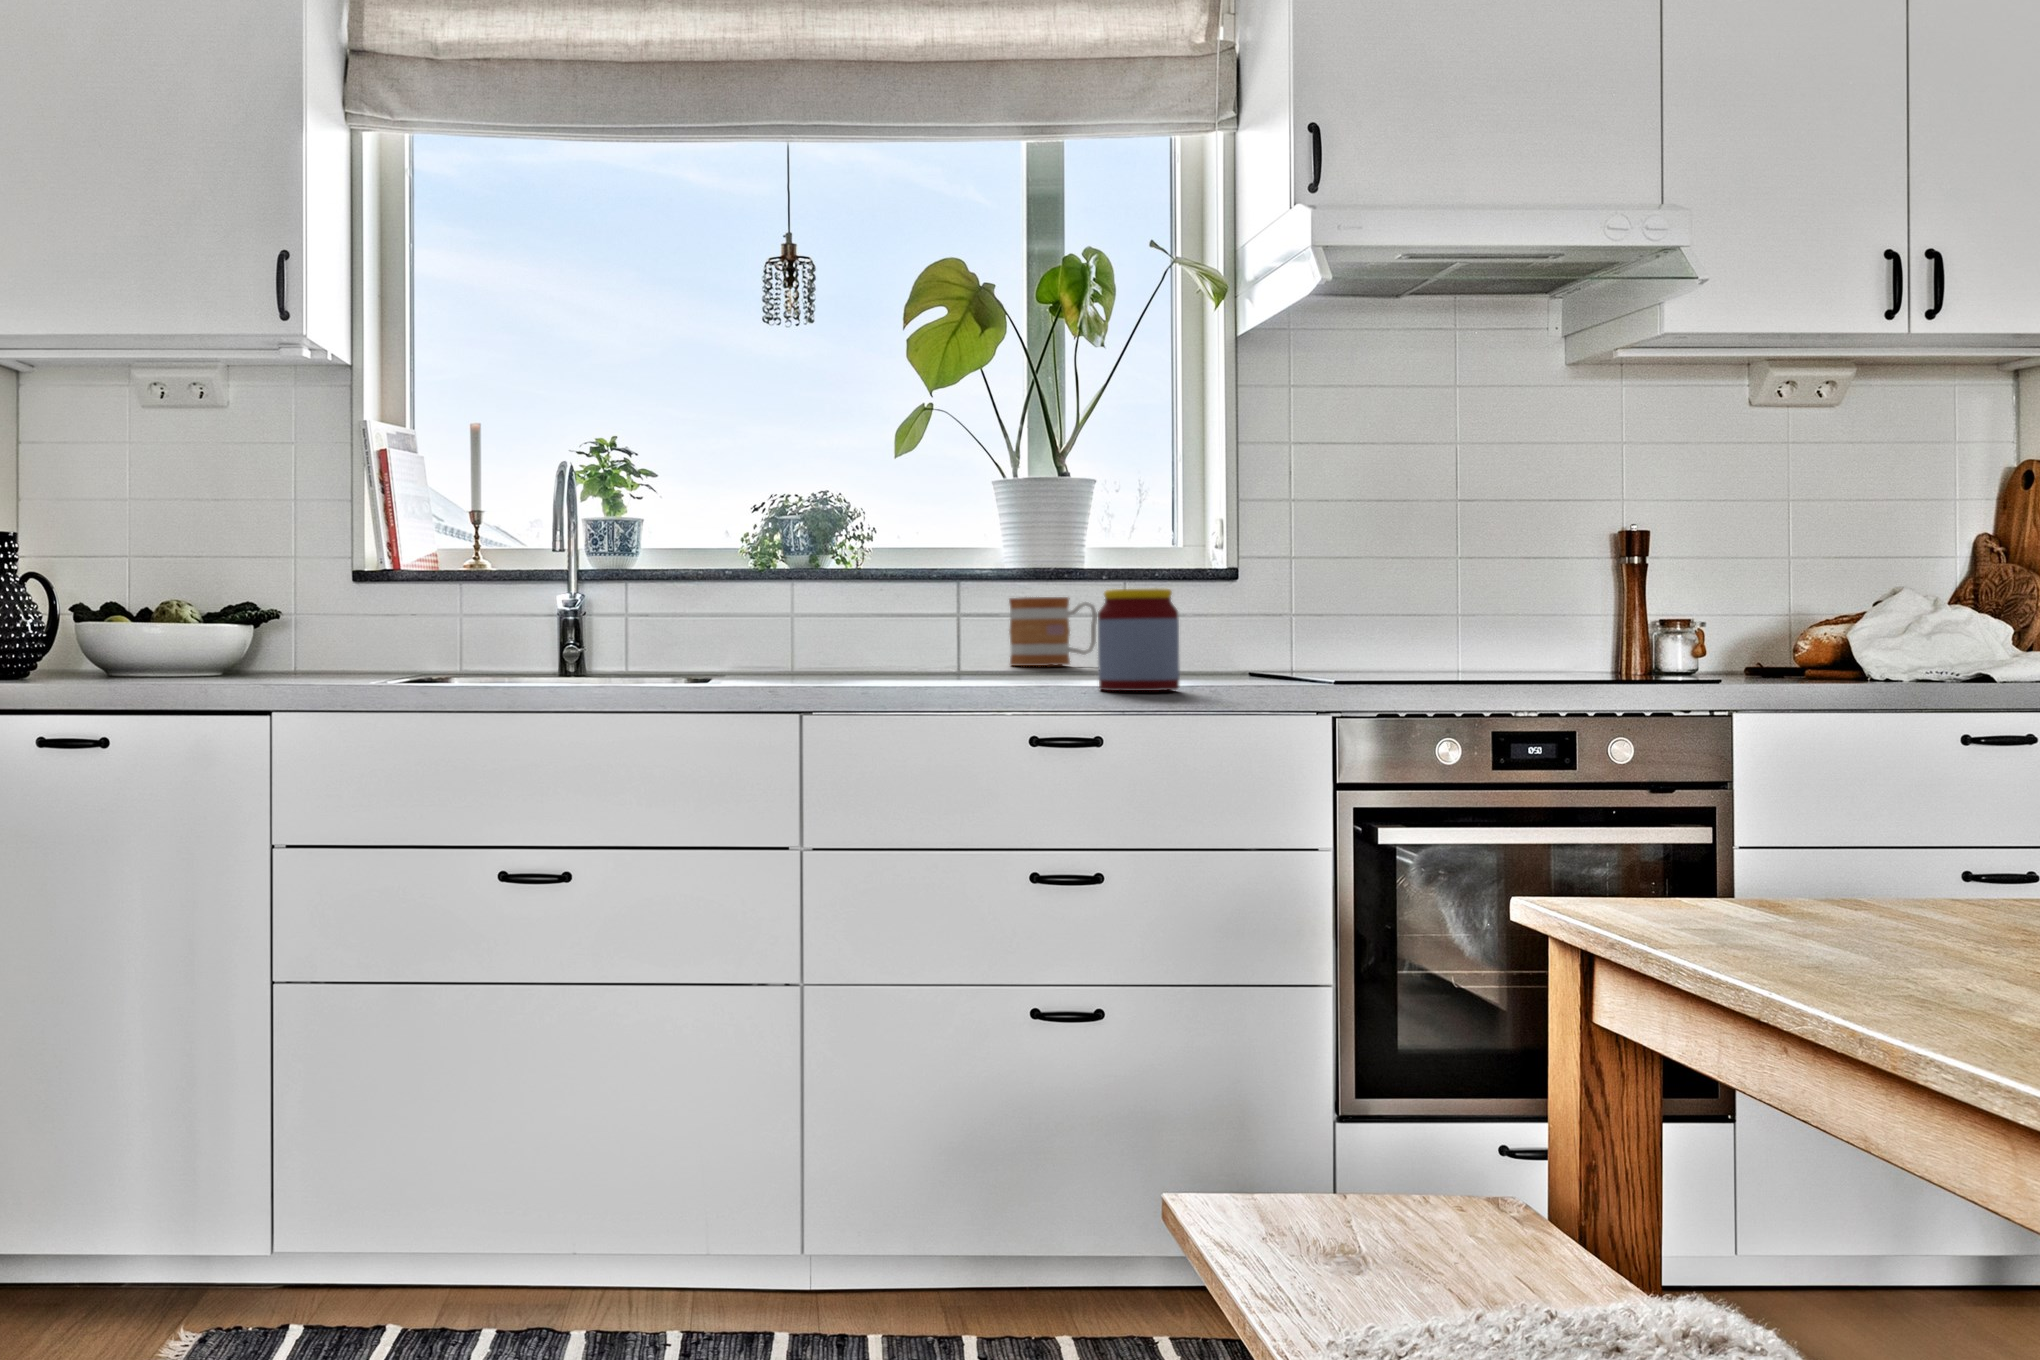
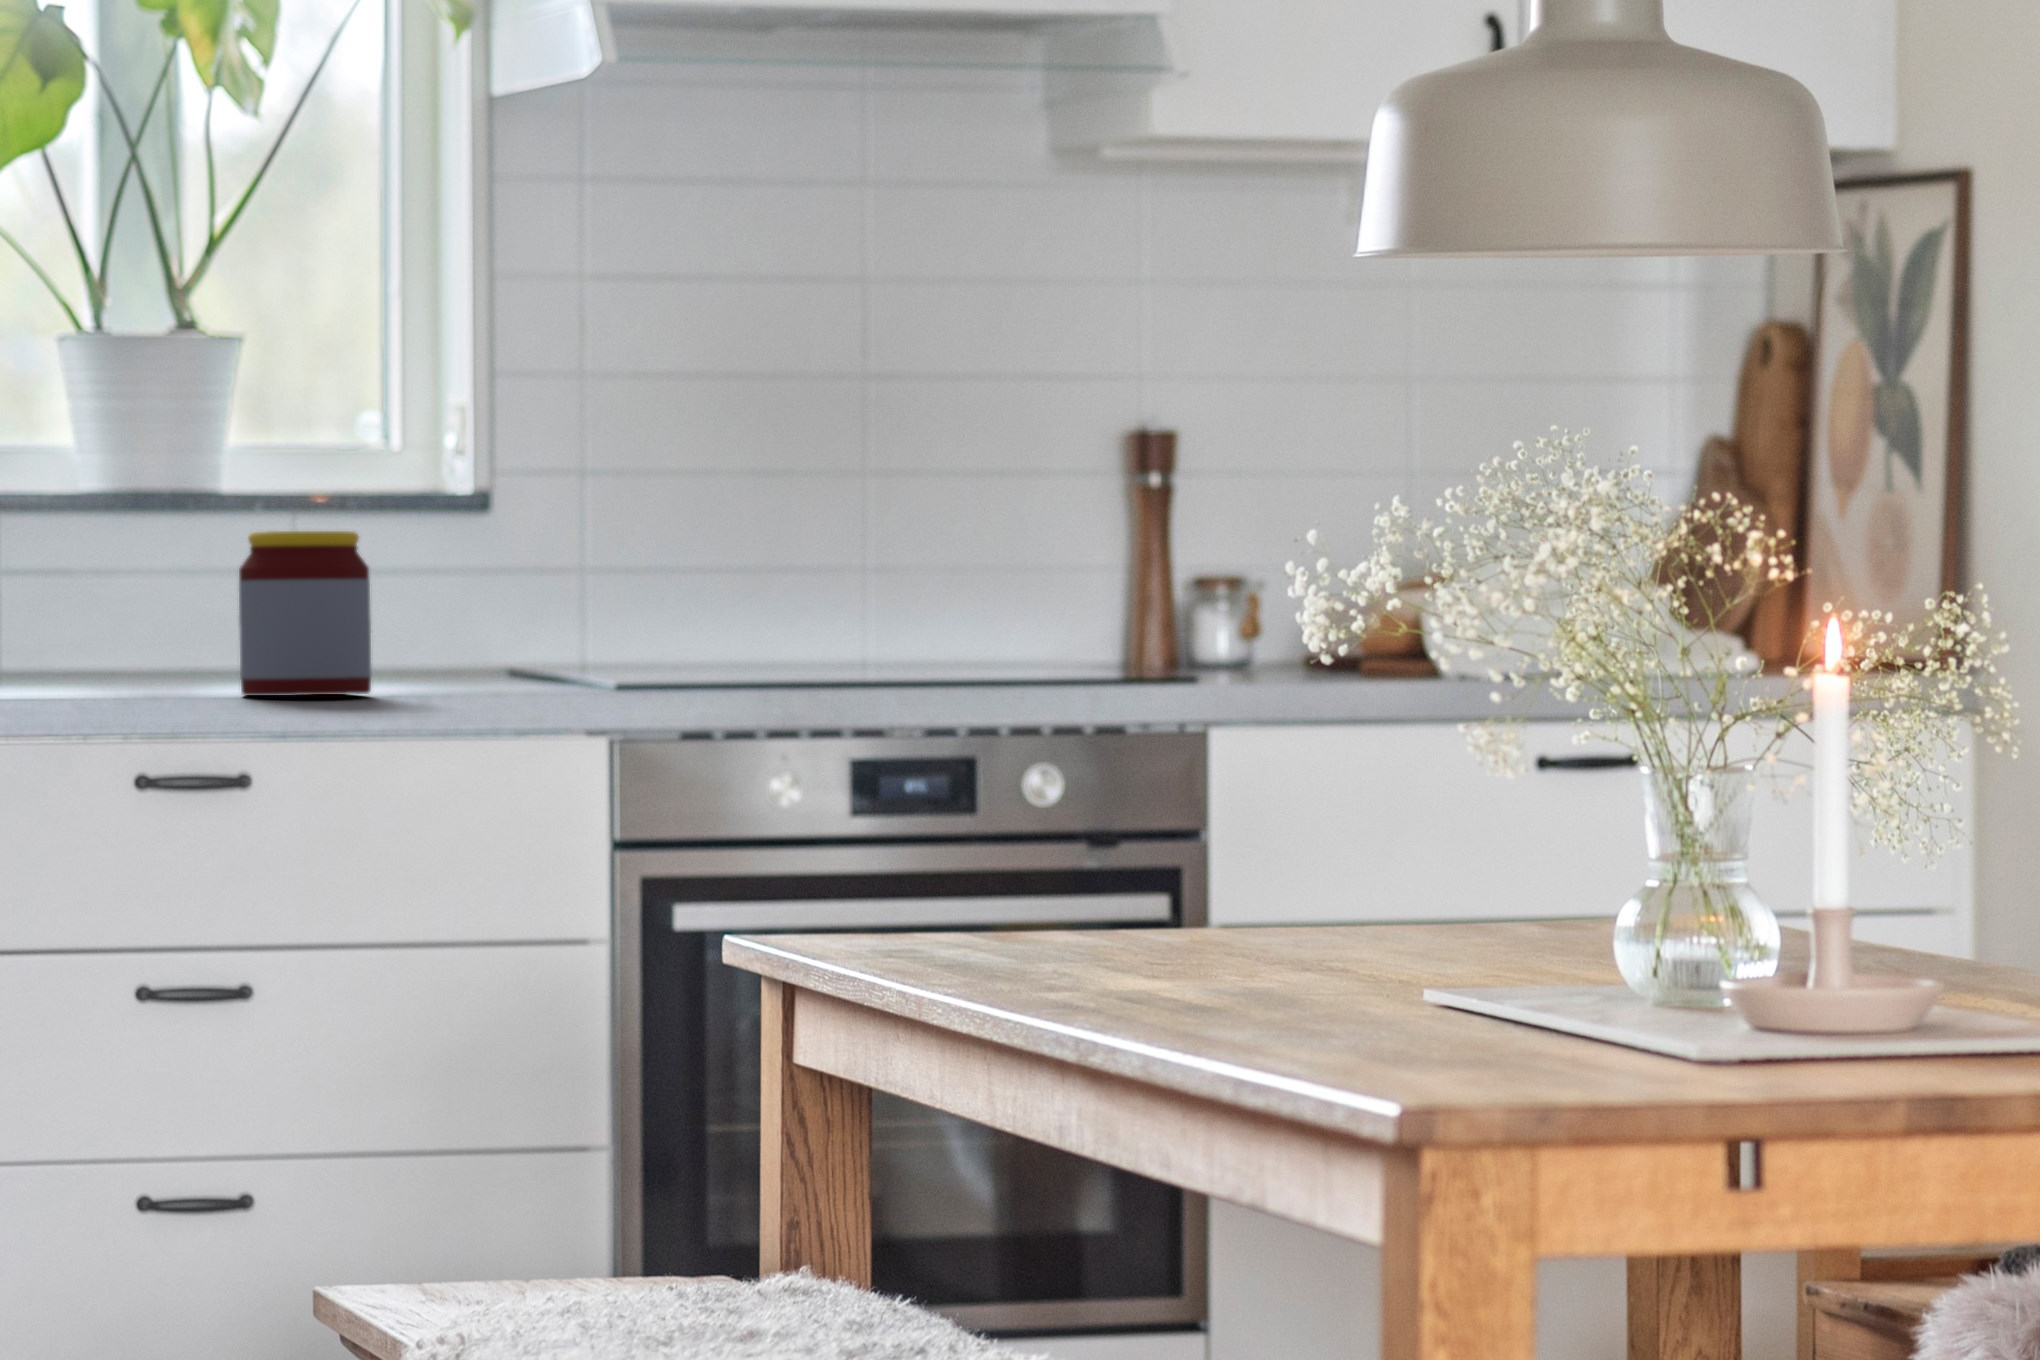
mug: present [1009,597,1097,666] -> none [92,542,250,662]

